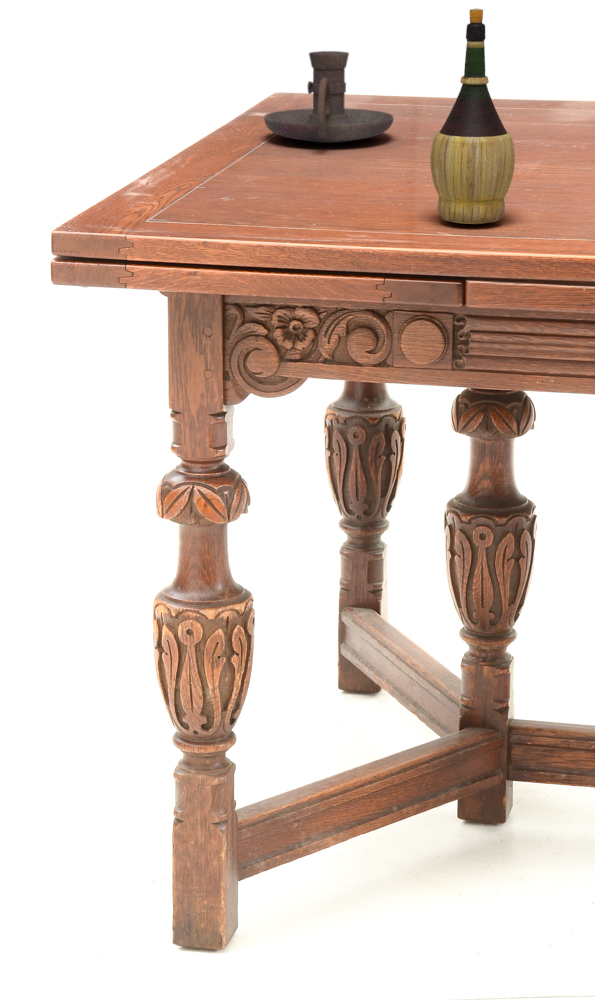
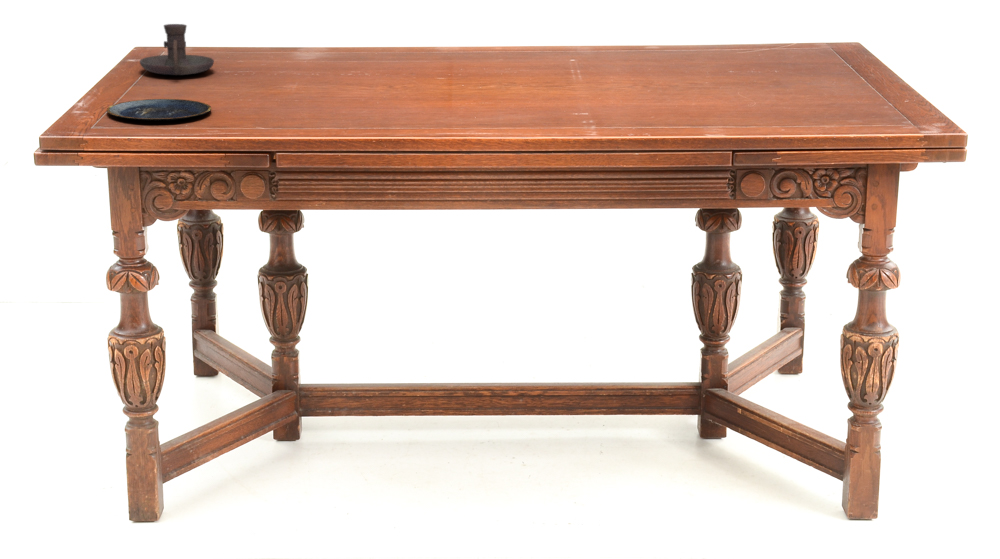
wine bottle: present [430,9,515,224] -> none [249,11,294,124]
plate: none [180,178,365,212] -> present [107,99,211,121]

